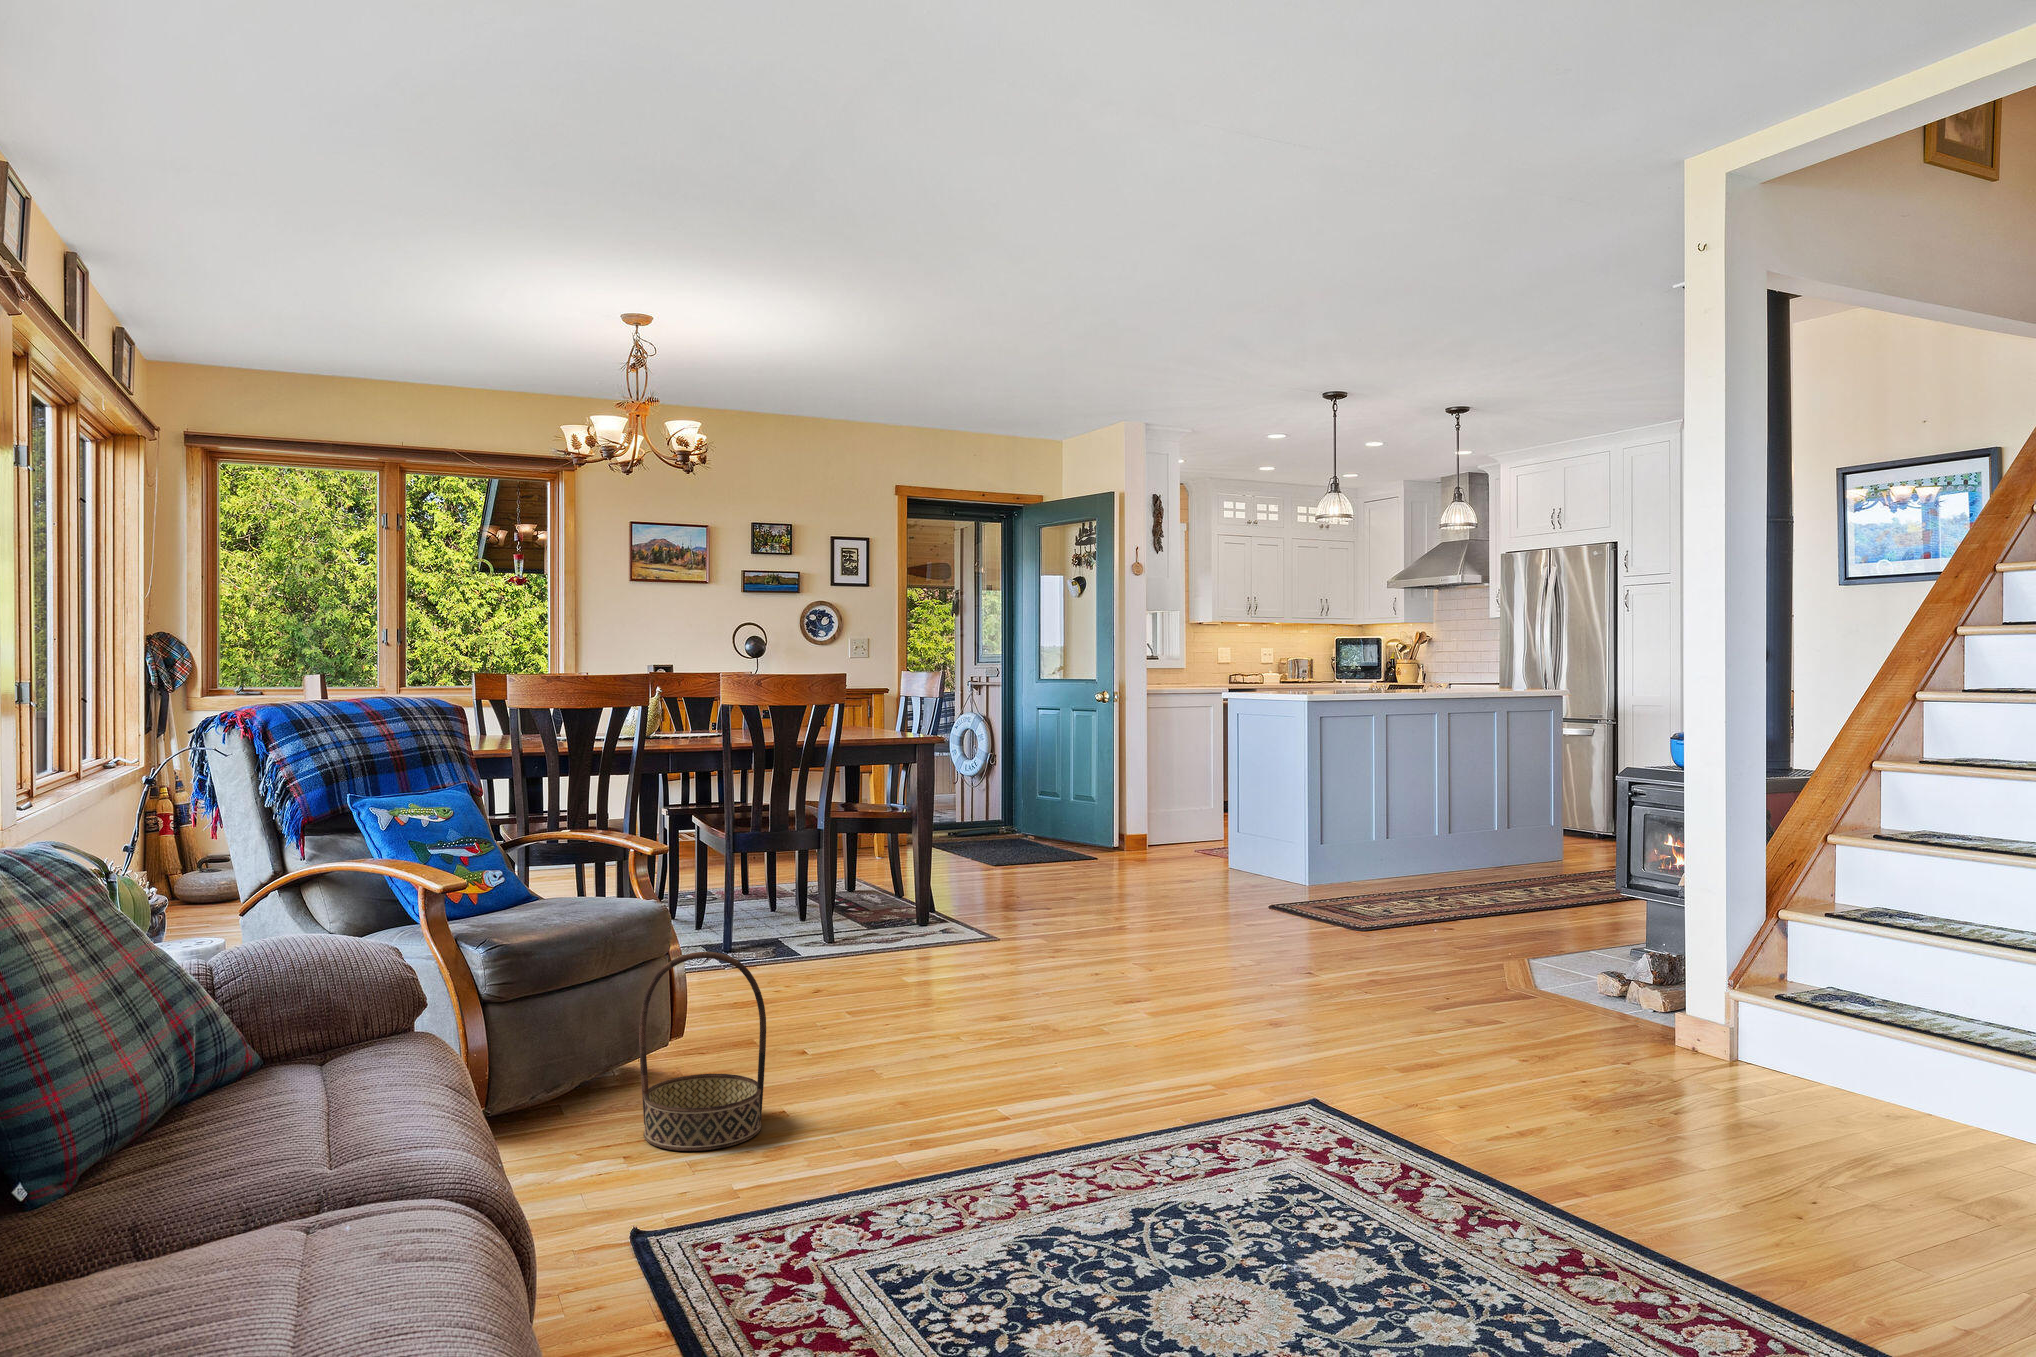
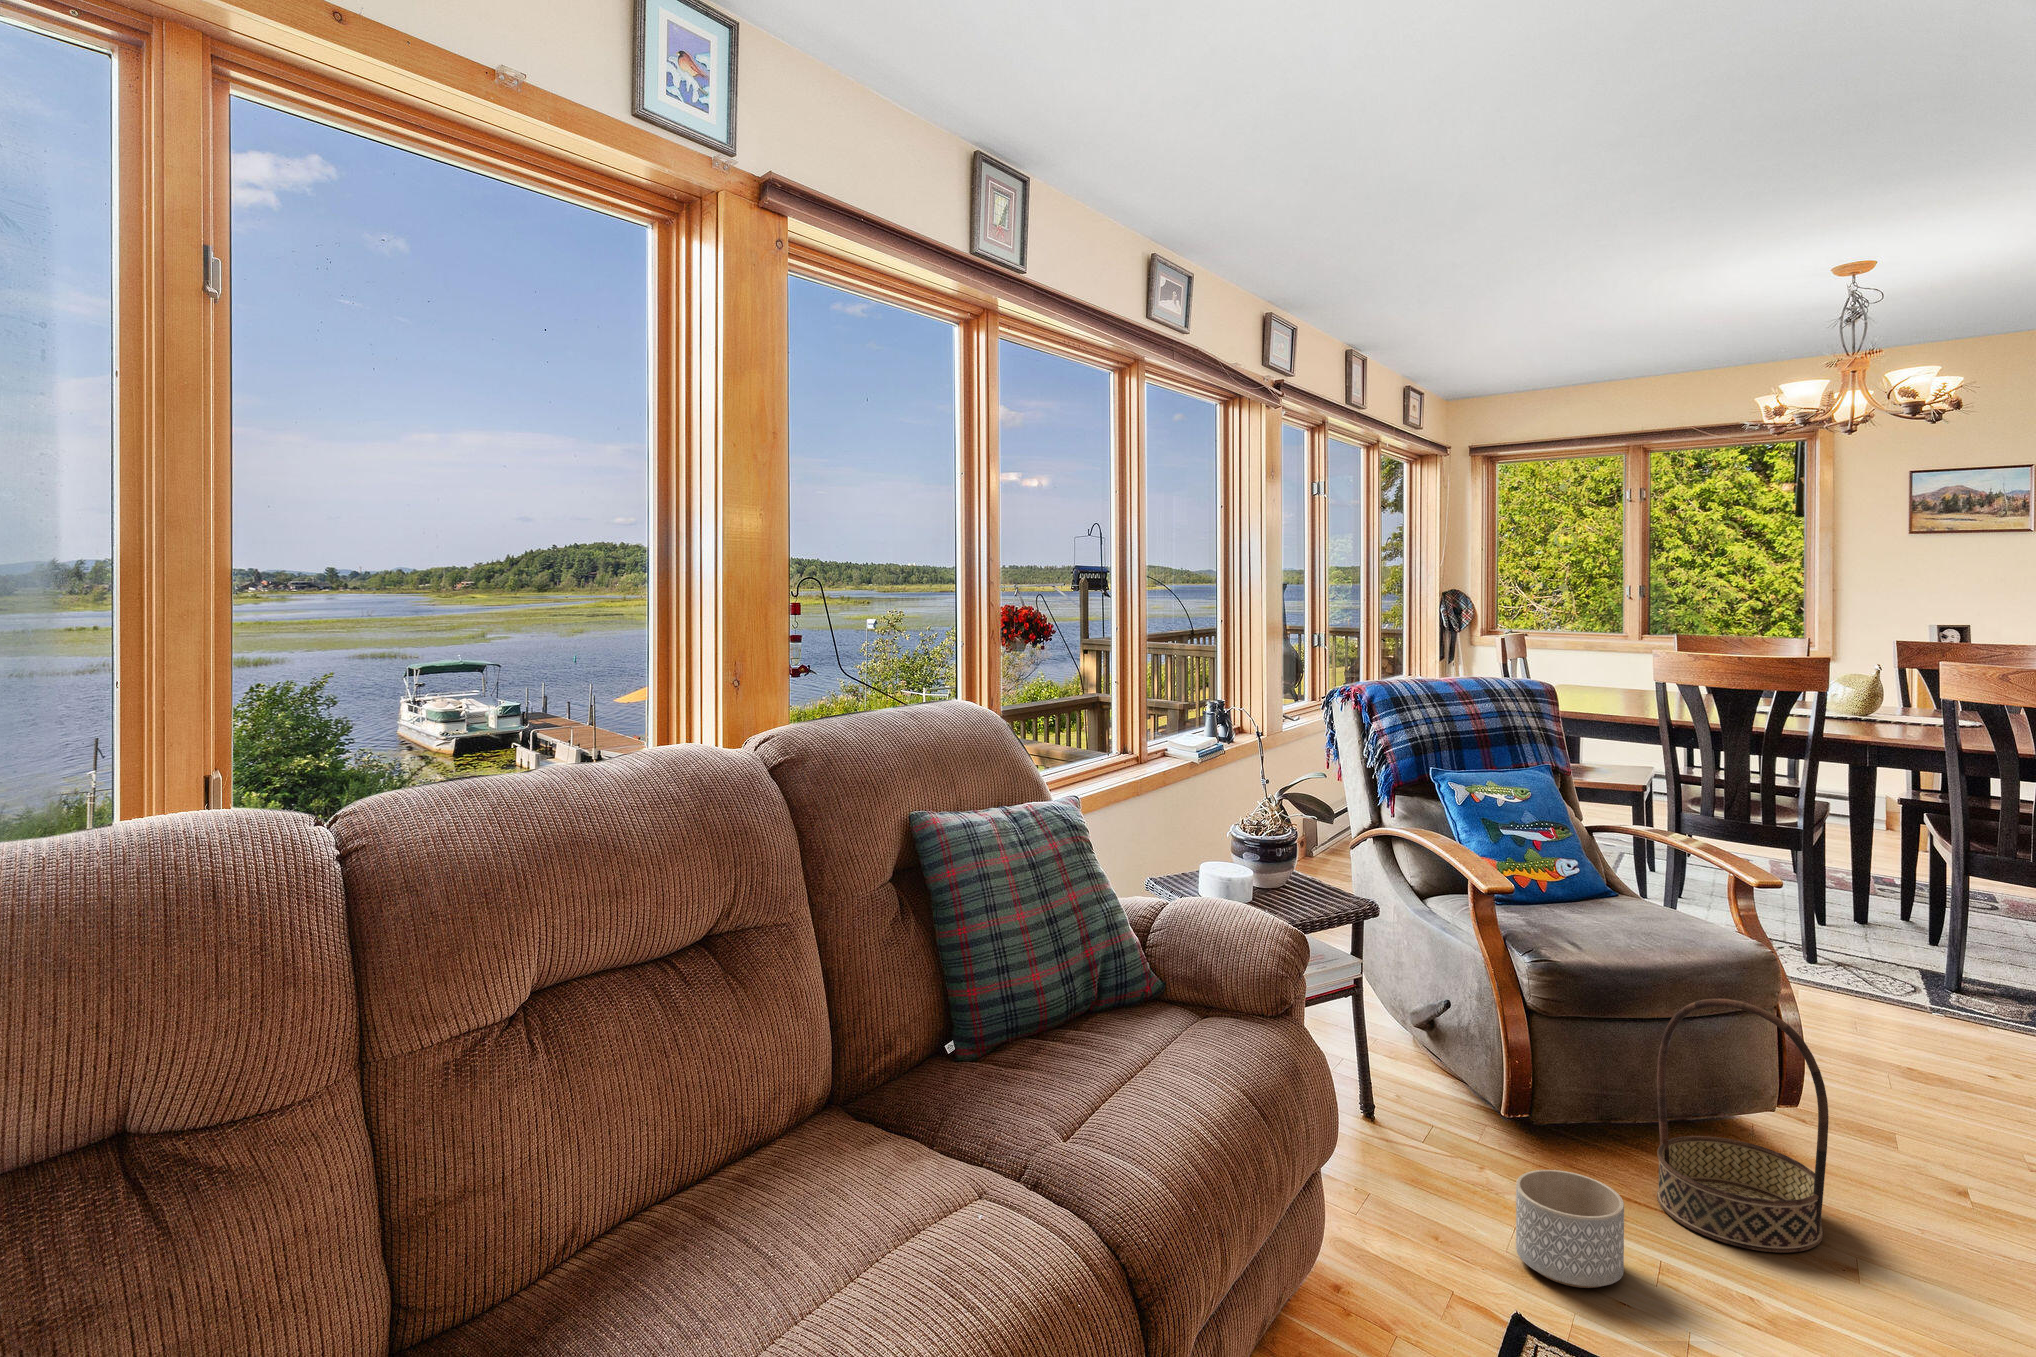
planter: none [578,1126,667,1220] -> present [1516,1170,1624,1288]

